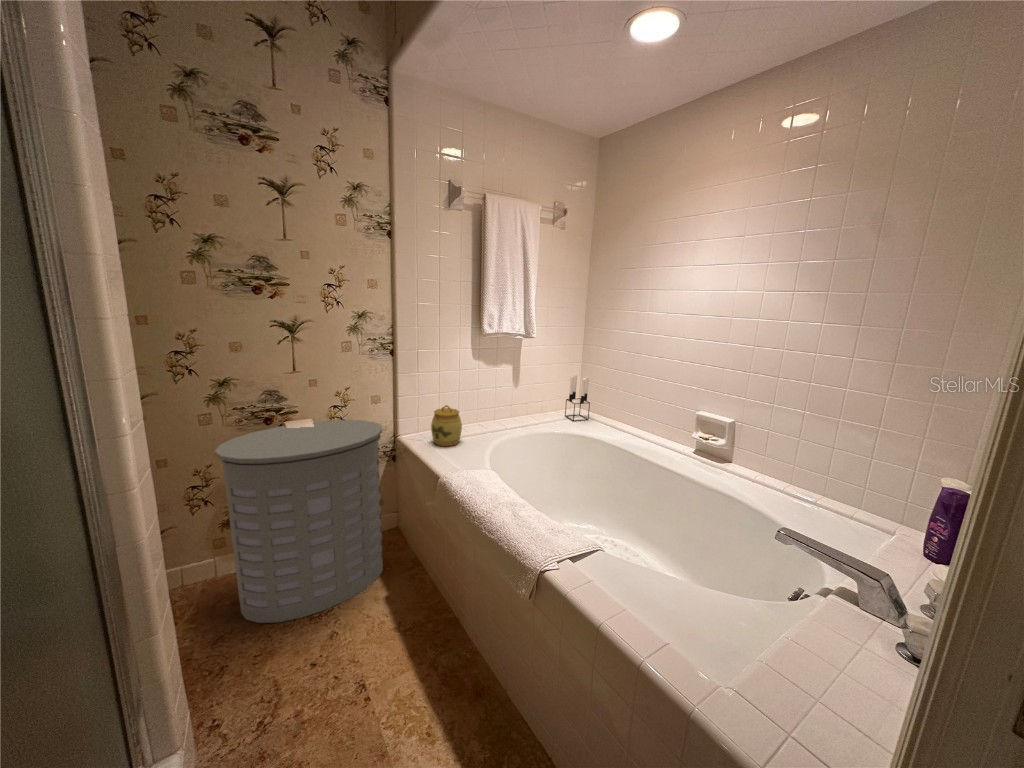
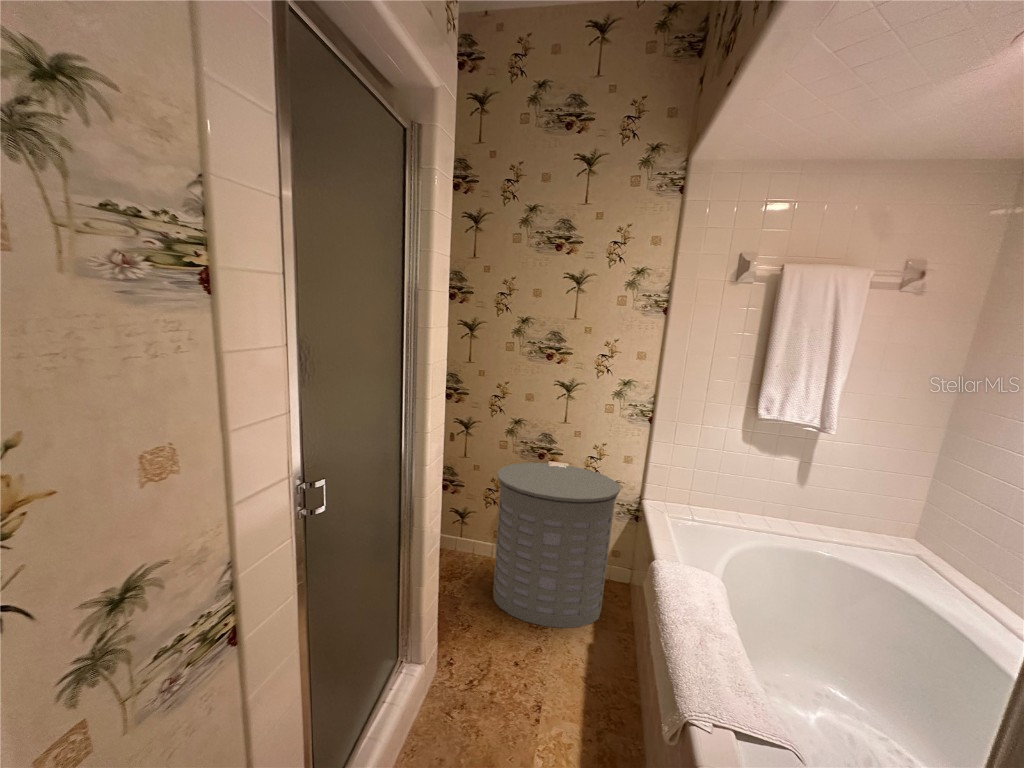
candle holder: present [565,374,590,421] -> none [876,495,930,567]
jar: present [431,405,462,446] -> none [672,486,706,531]

